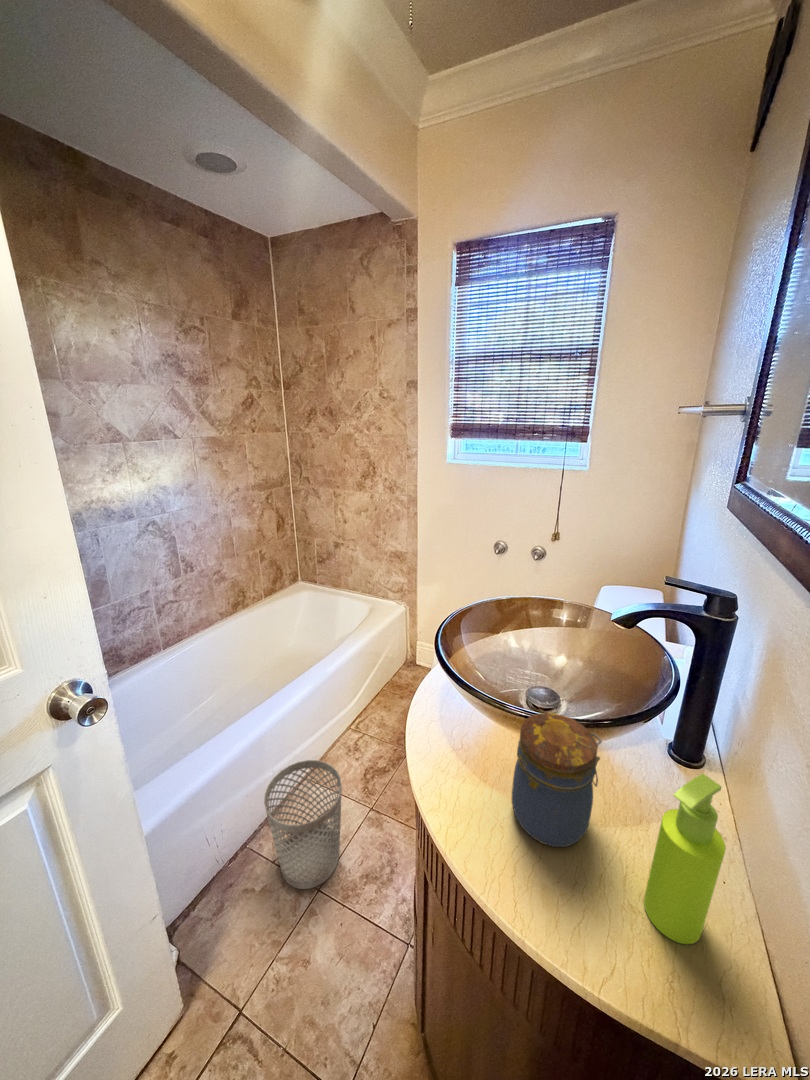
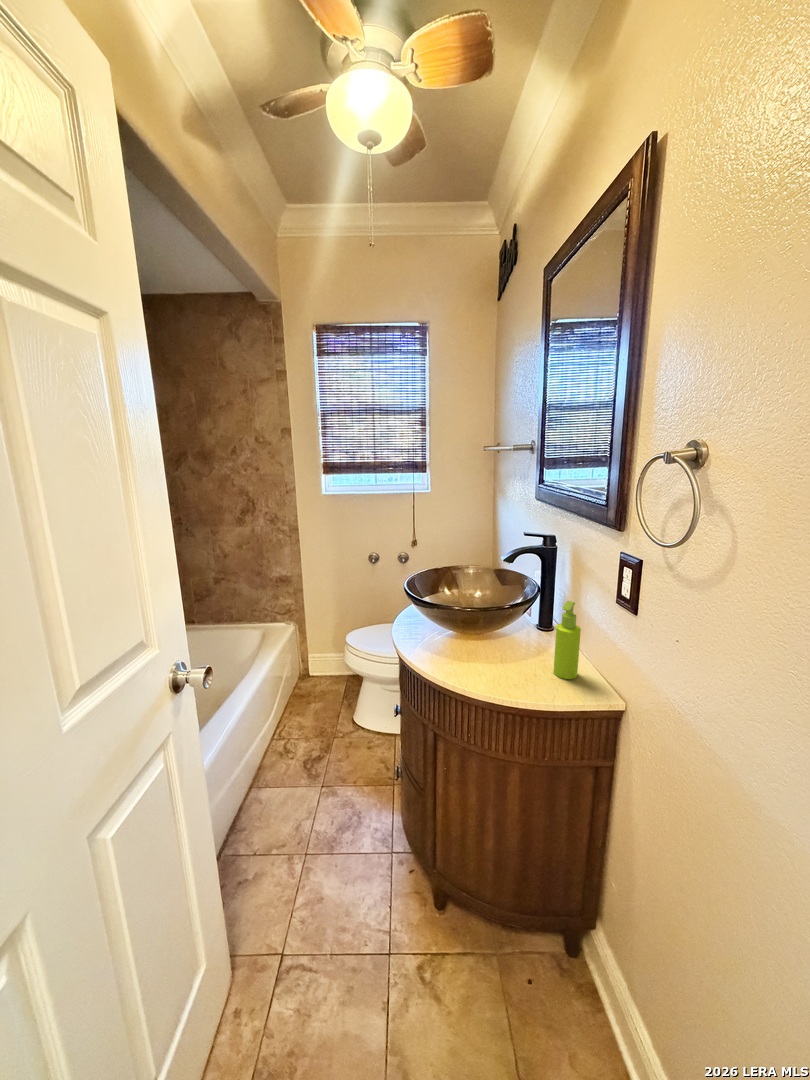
jar: present [512,713,602,847] -> none [484,607,524,670]
wastebasket: present [264,760,342,889] -> none [246,750,314,863]

